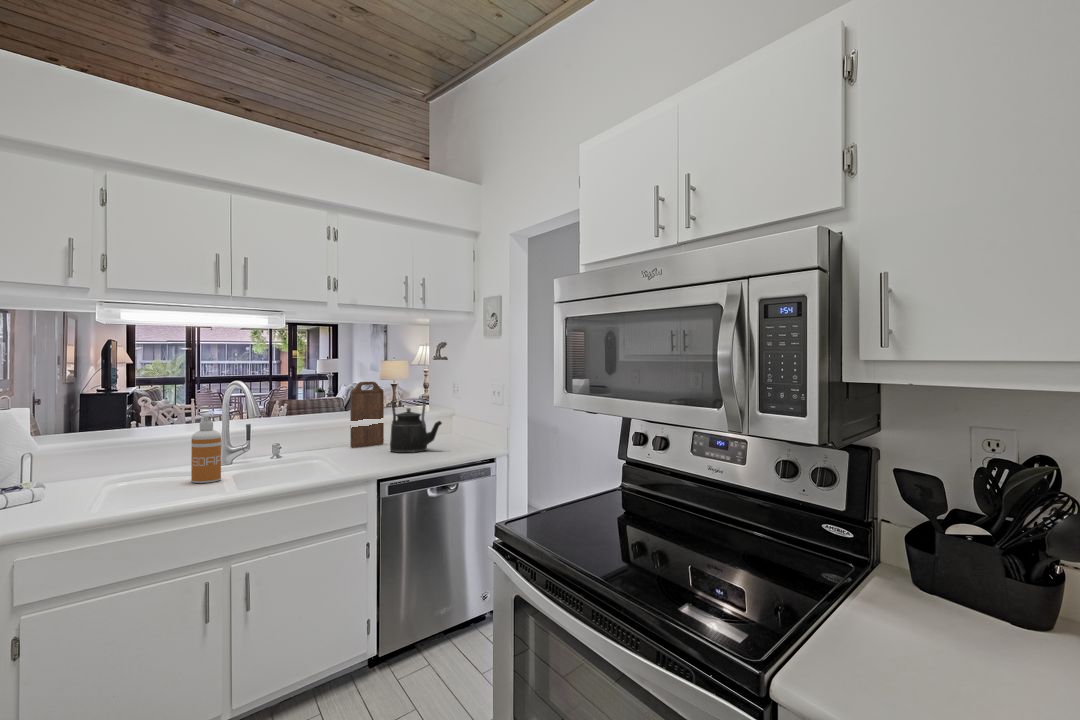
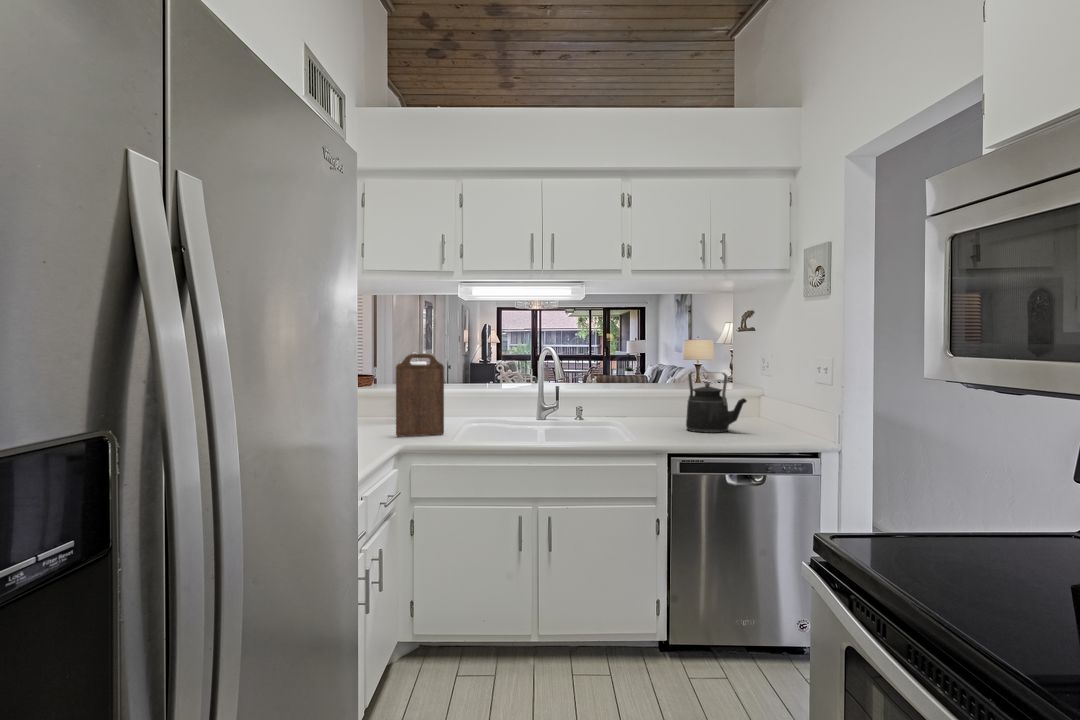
cutting board: present [350,382,384,448] -> present [396,354,444,437]
soap dispenser: present [191,415,221,483] -> none [486,379,512,447]

